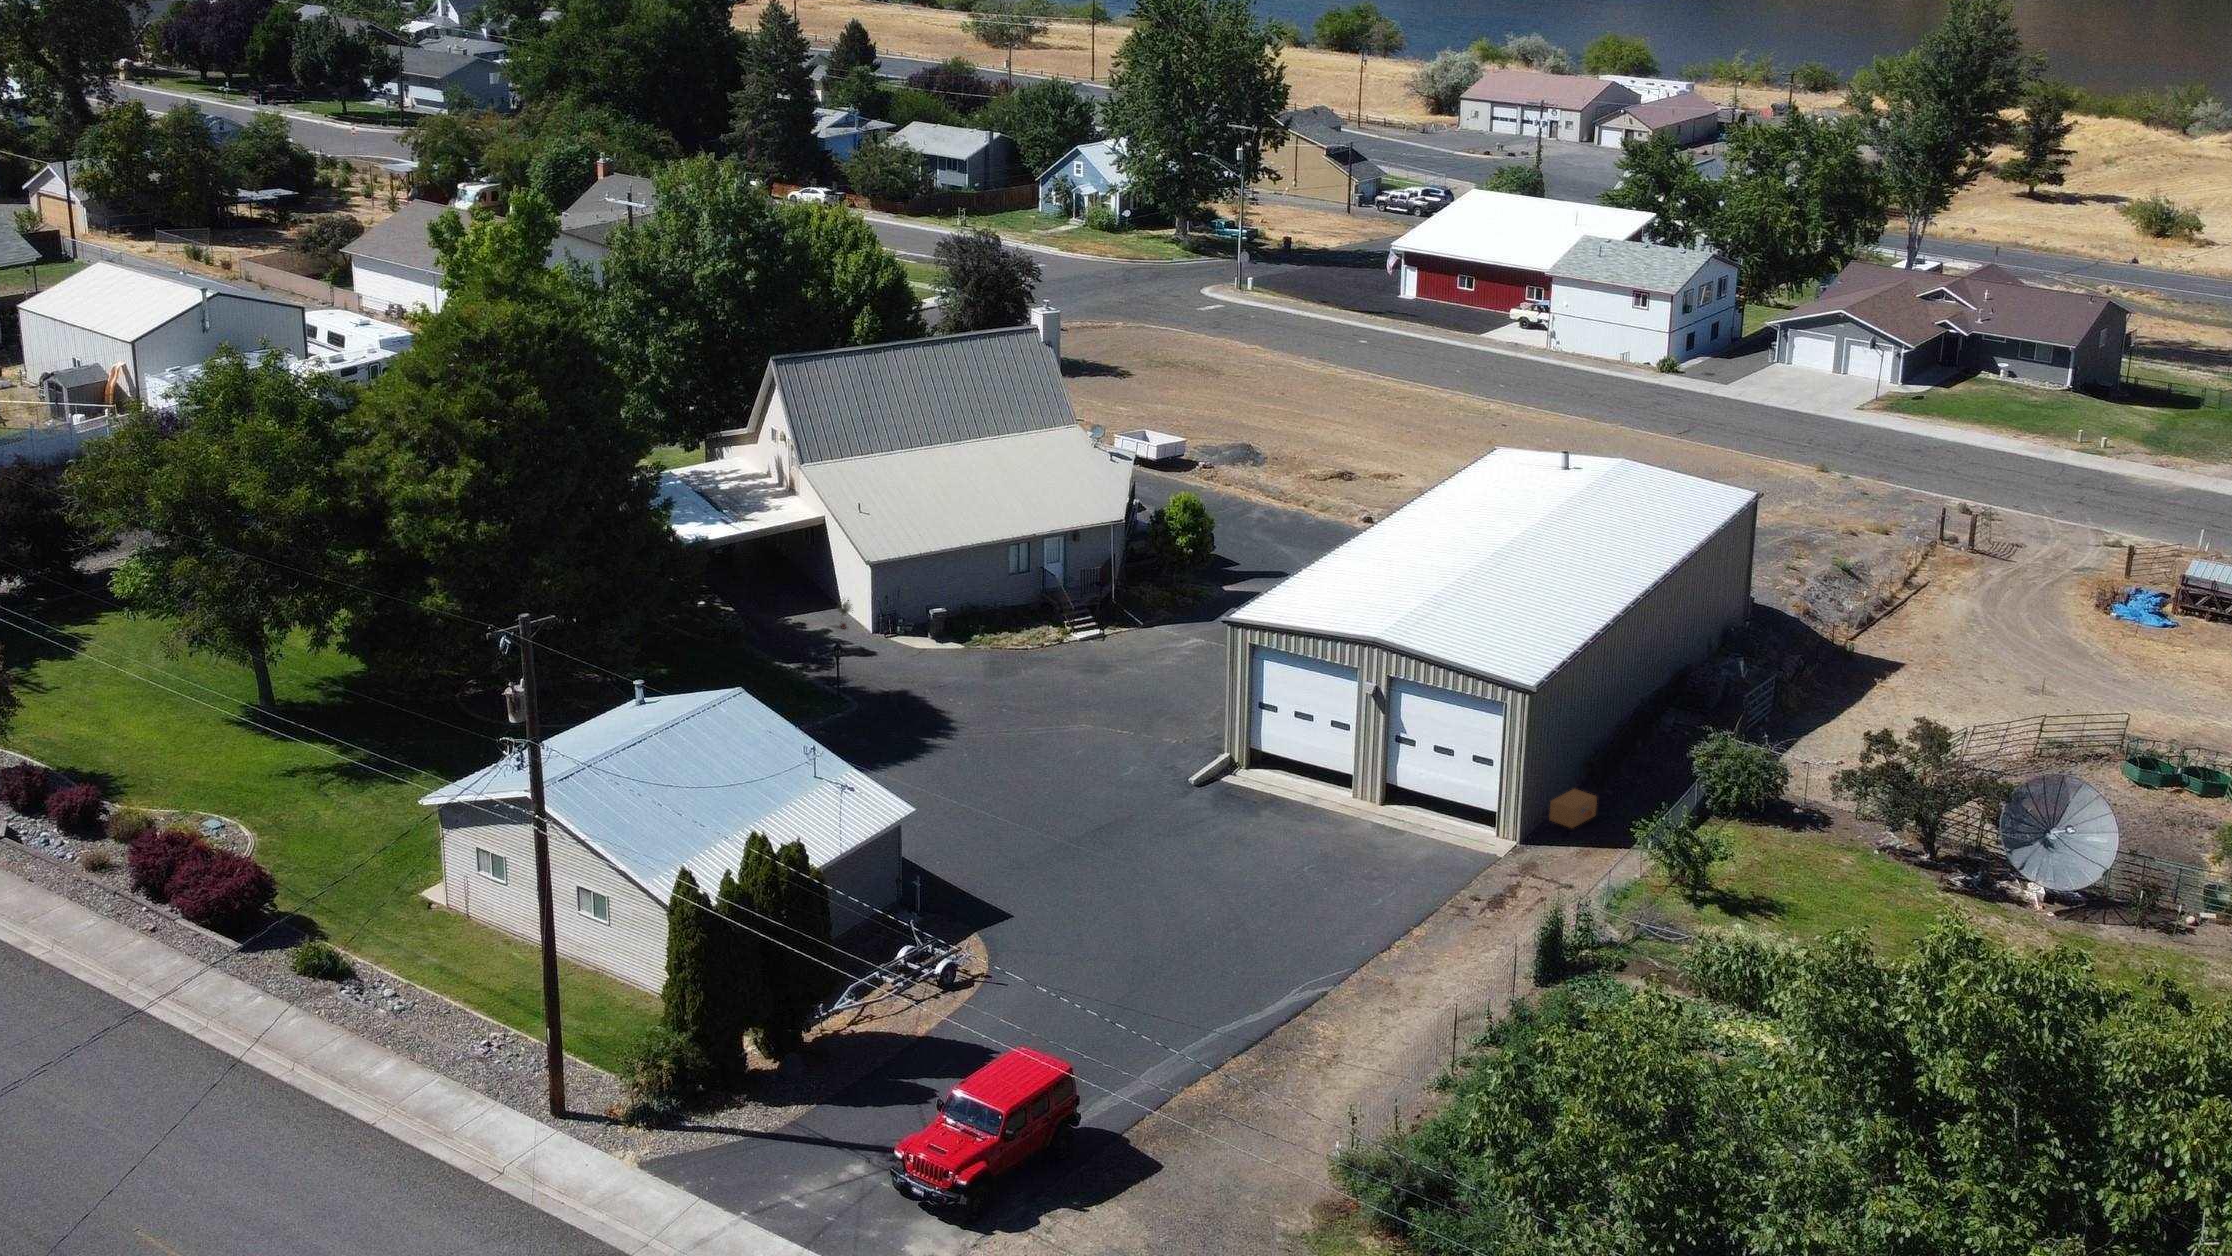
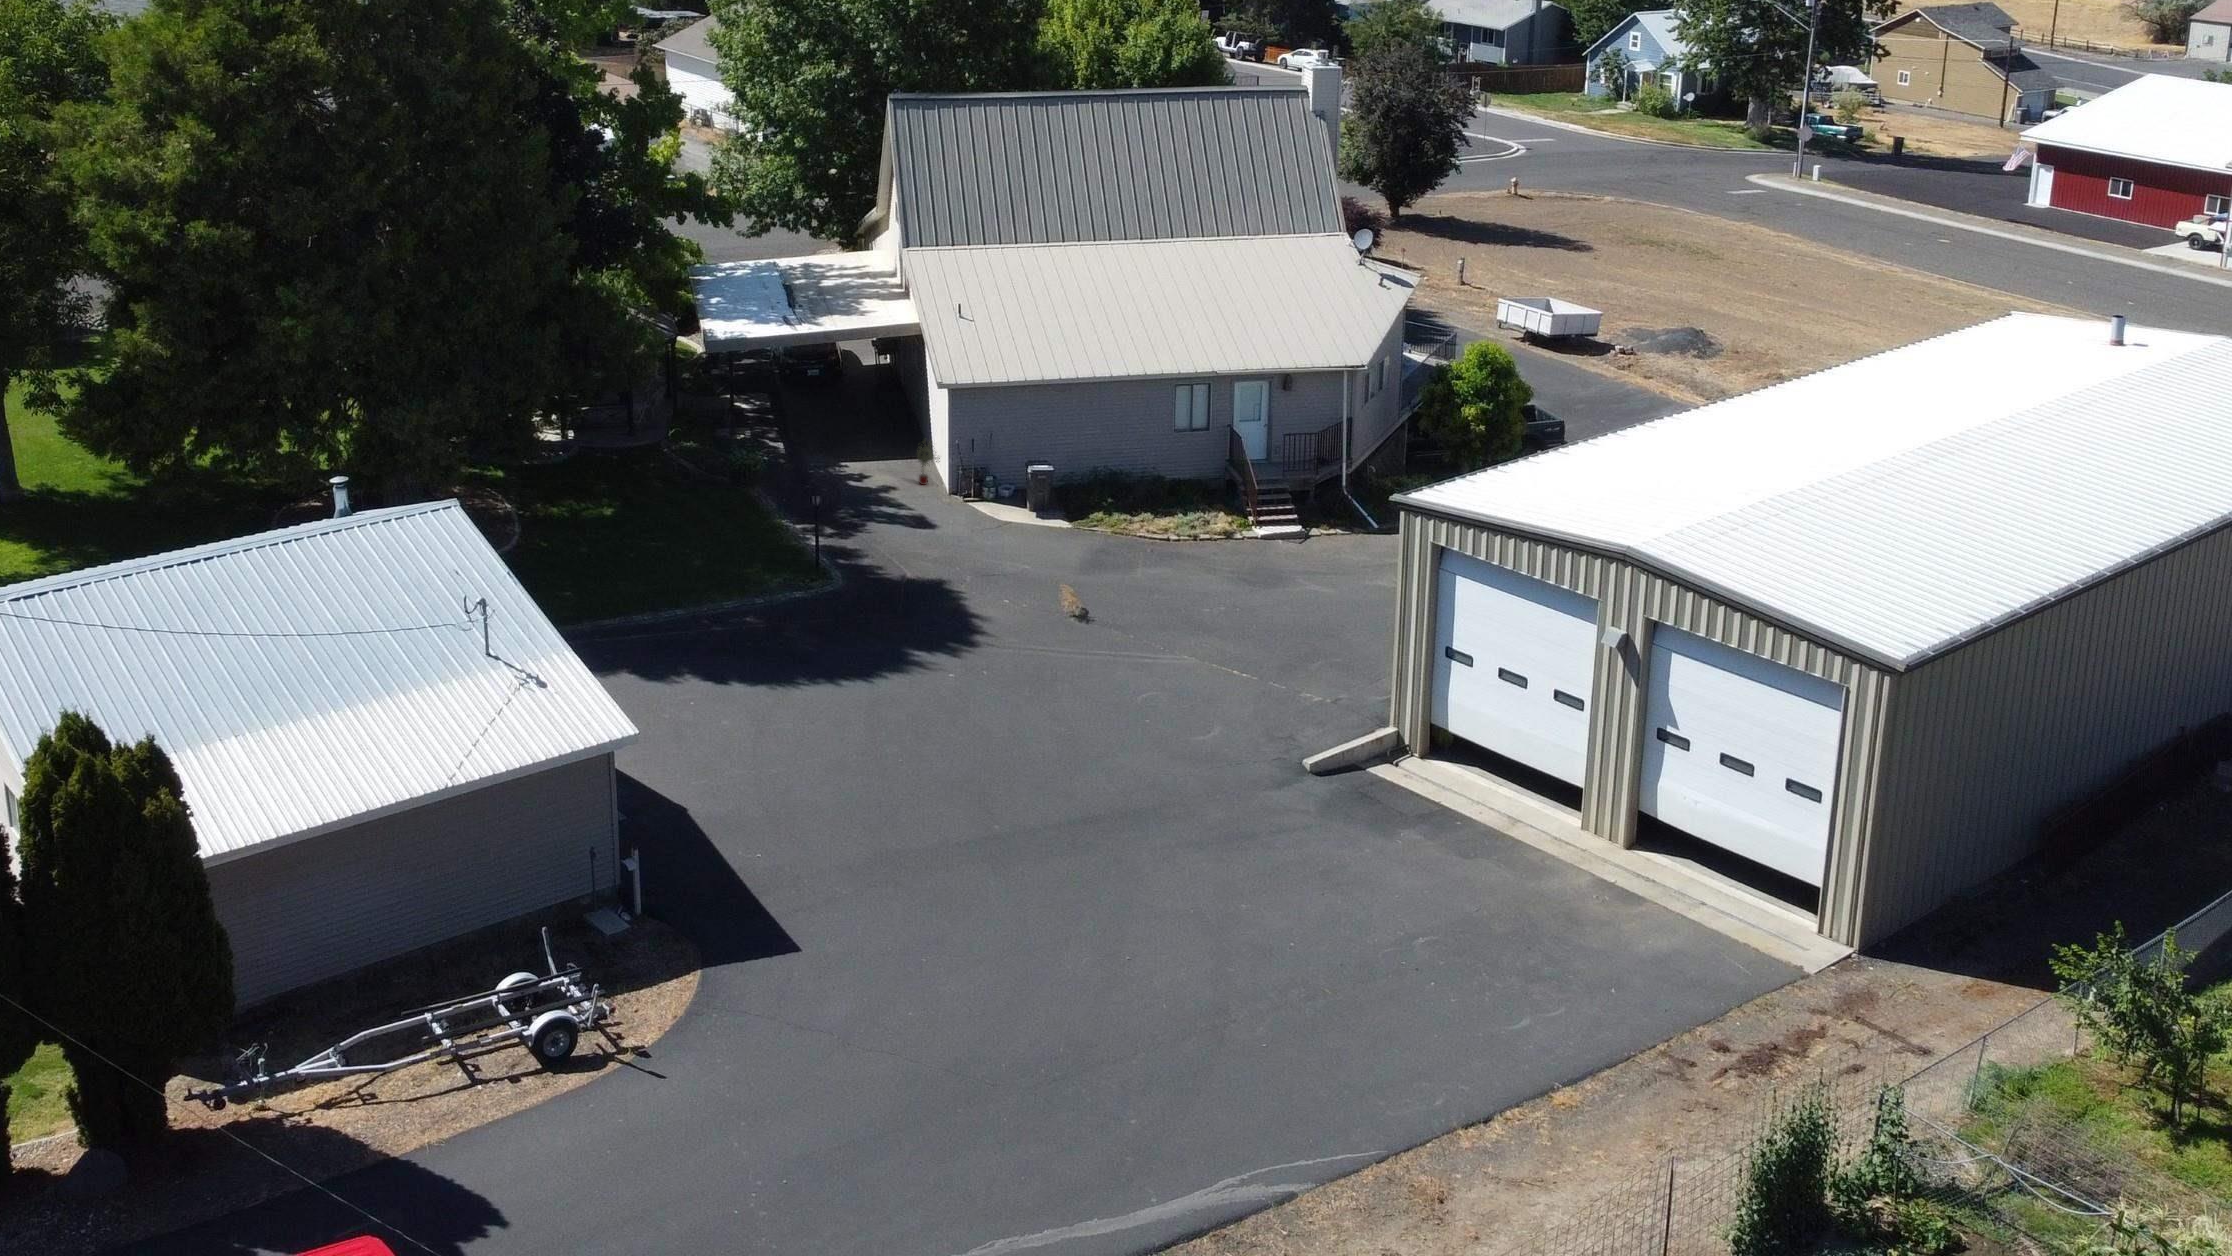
cardboard box: present [1549,789,1597,828] -> none [1929,868,2031,941]

